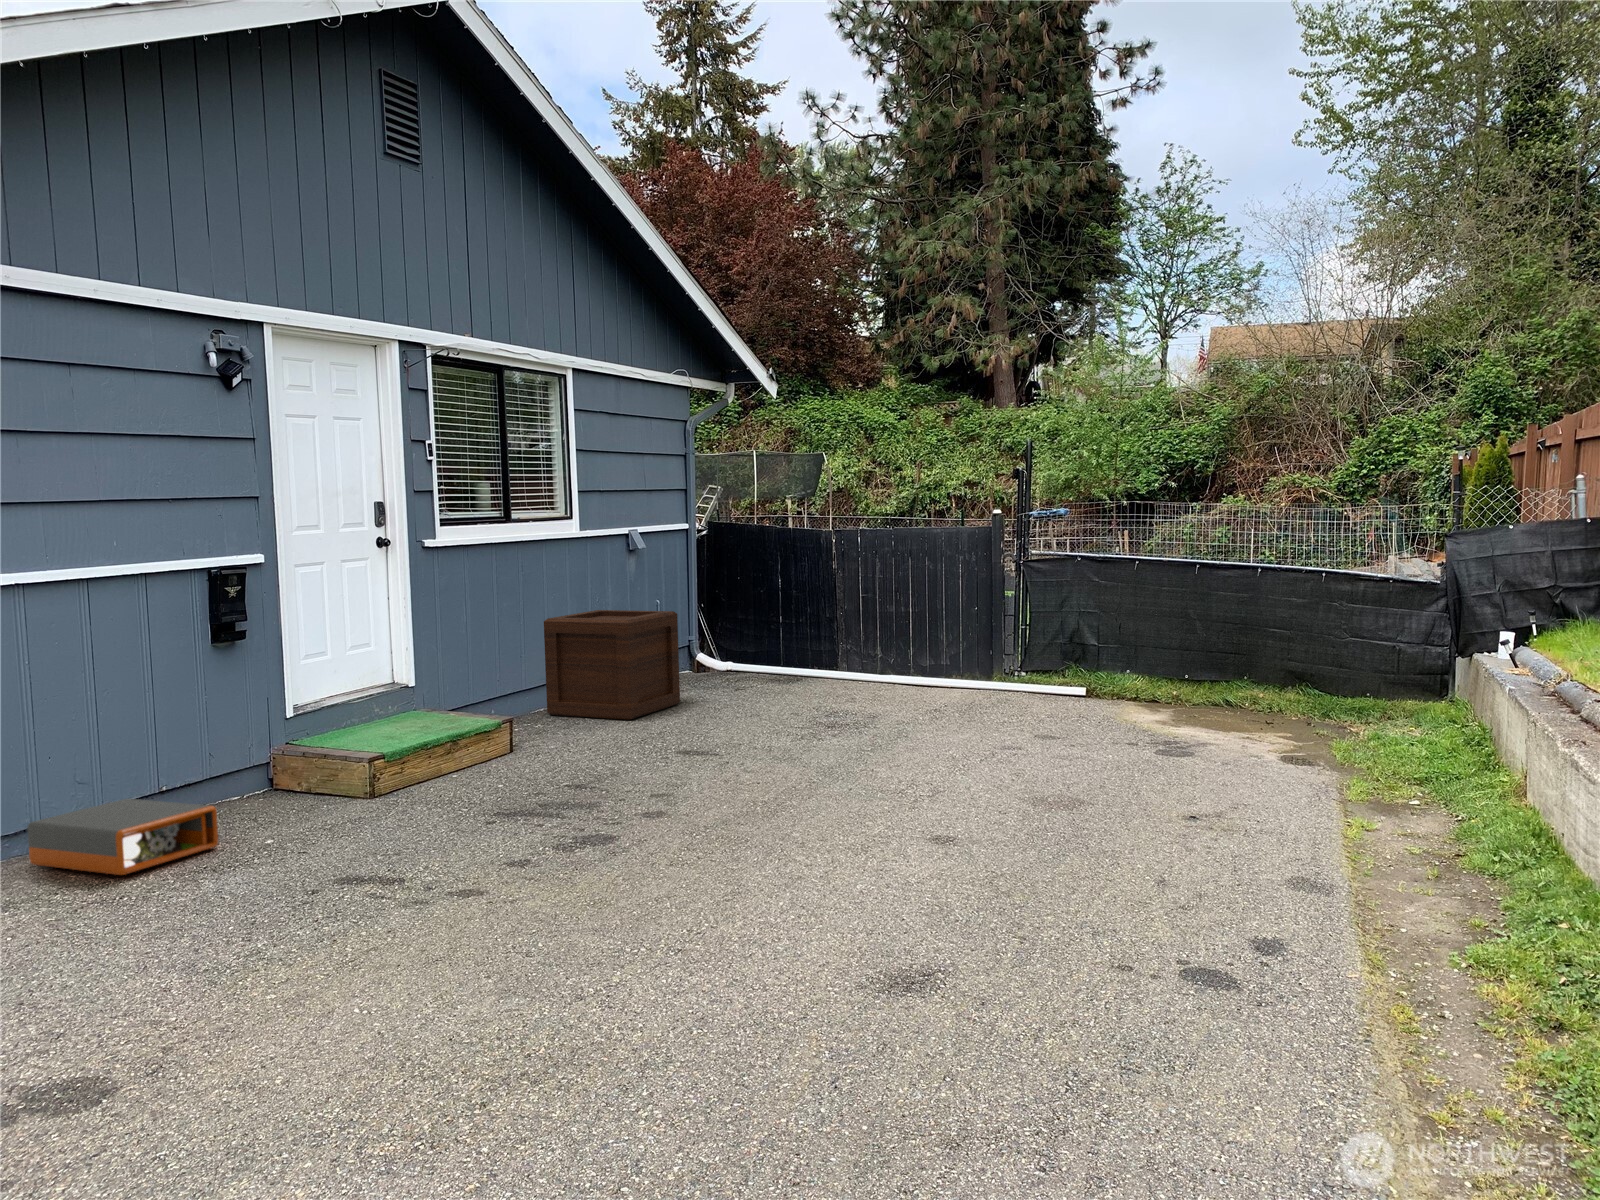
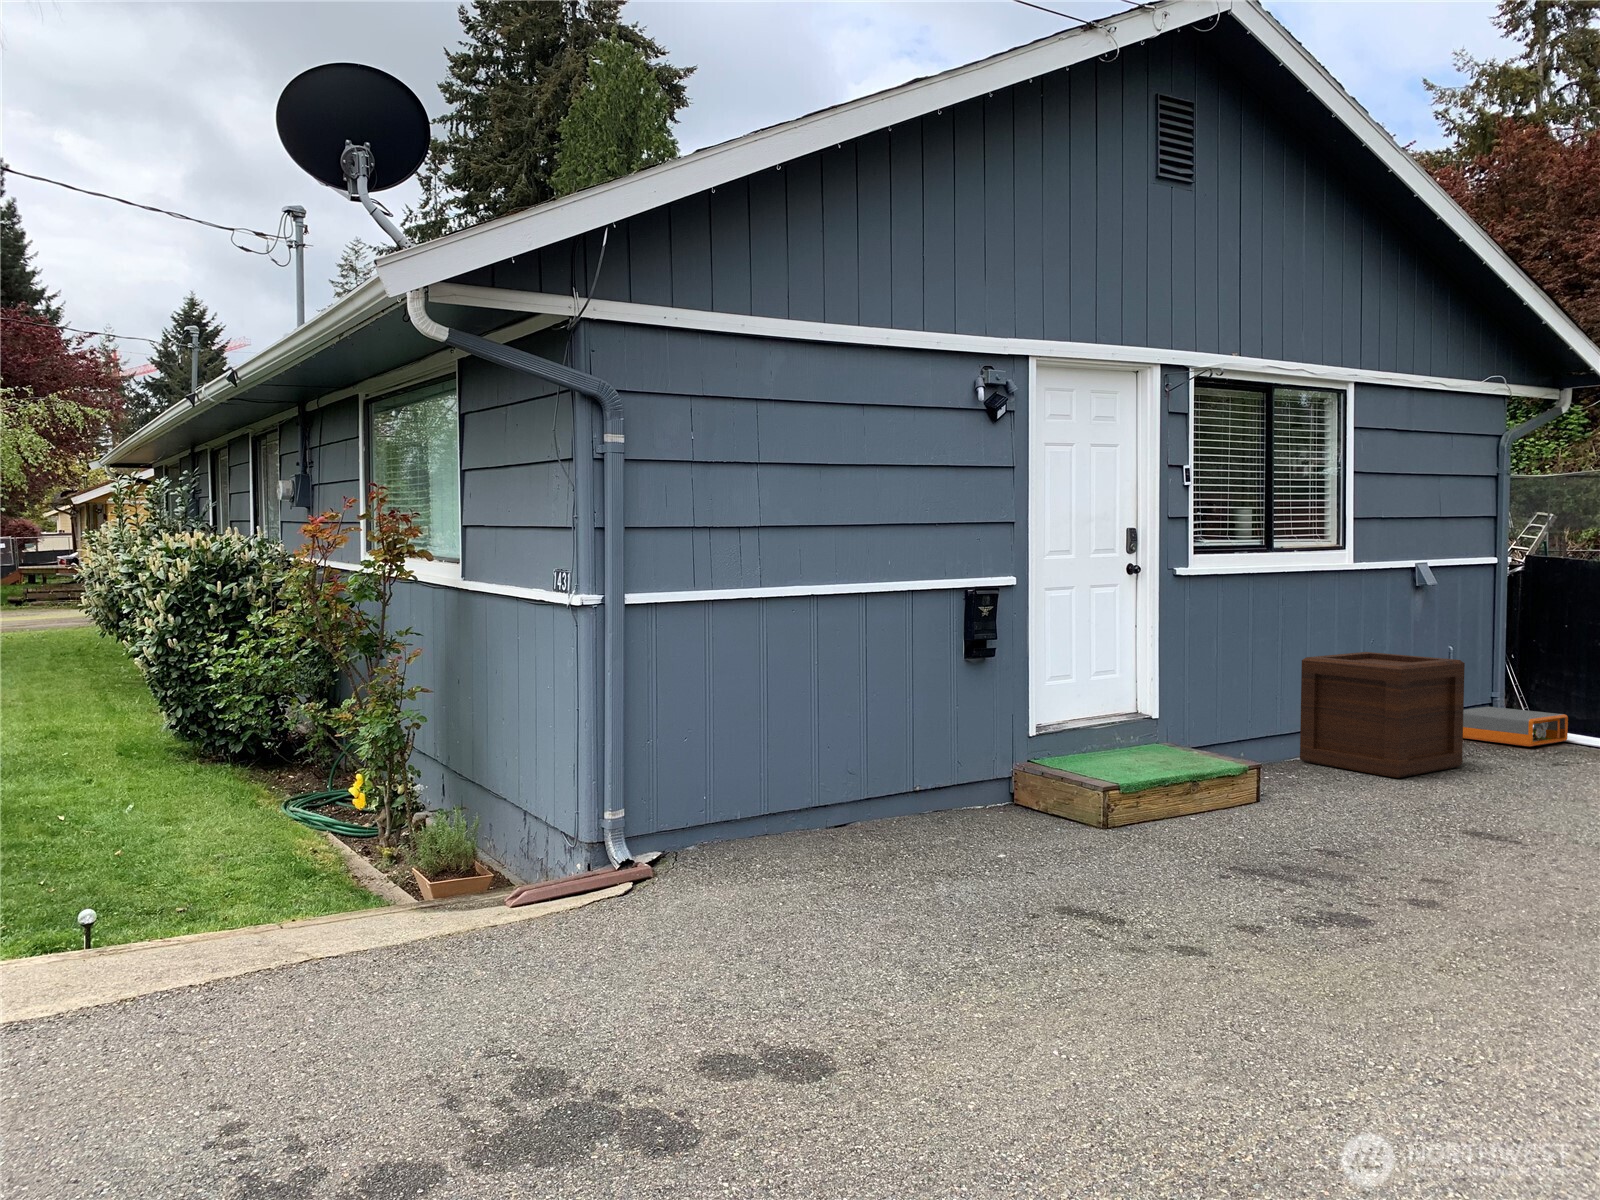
storage box: present [27,799,218,875] -> present [1463,707,1568,747]

